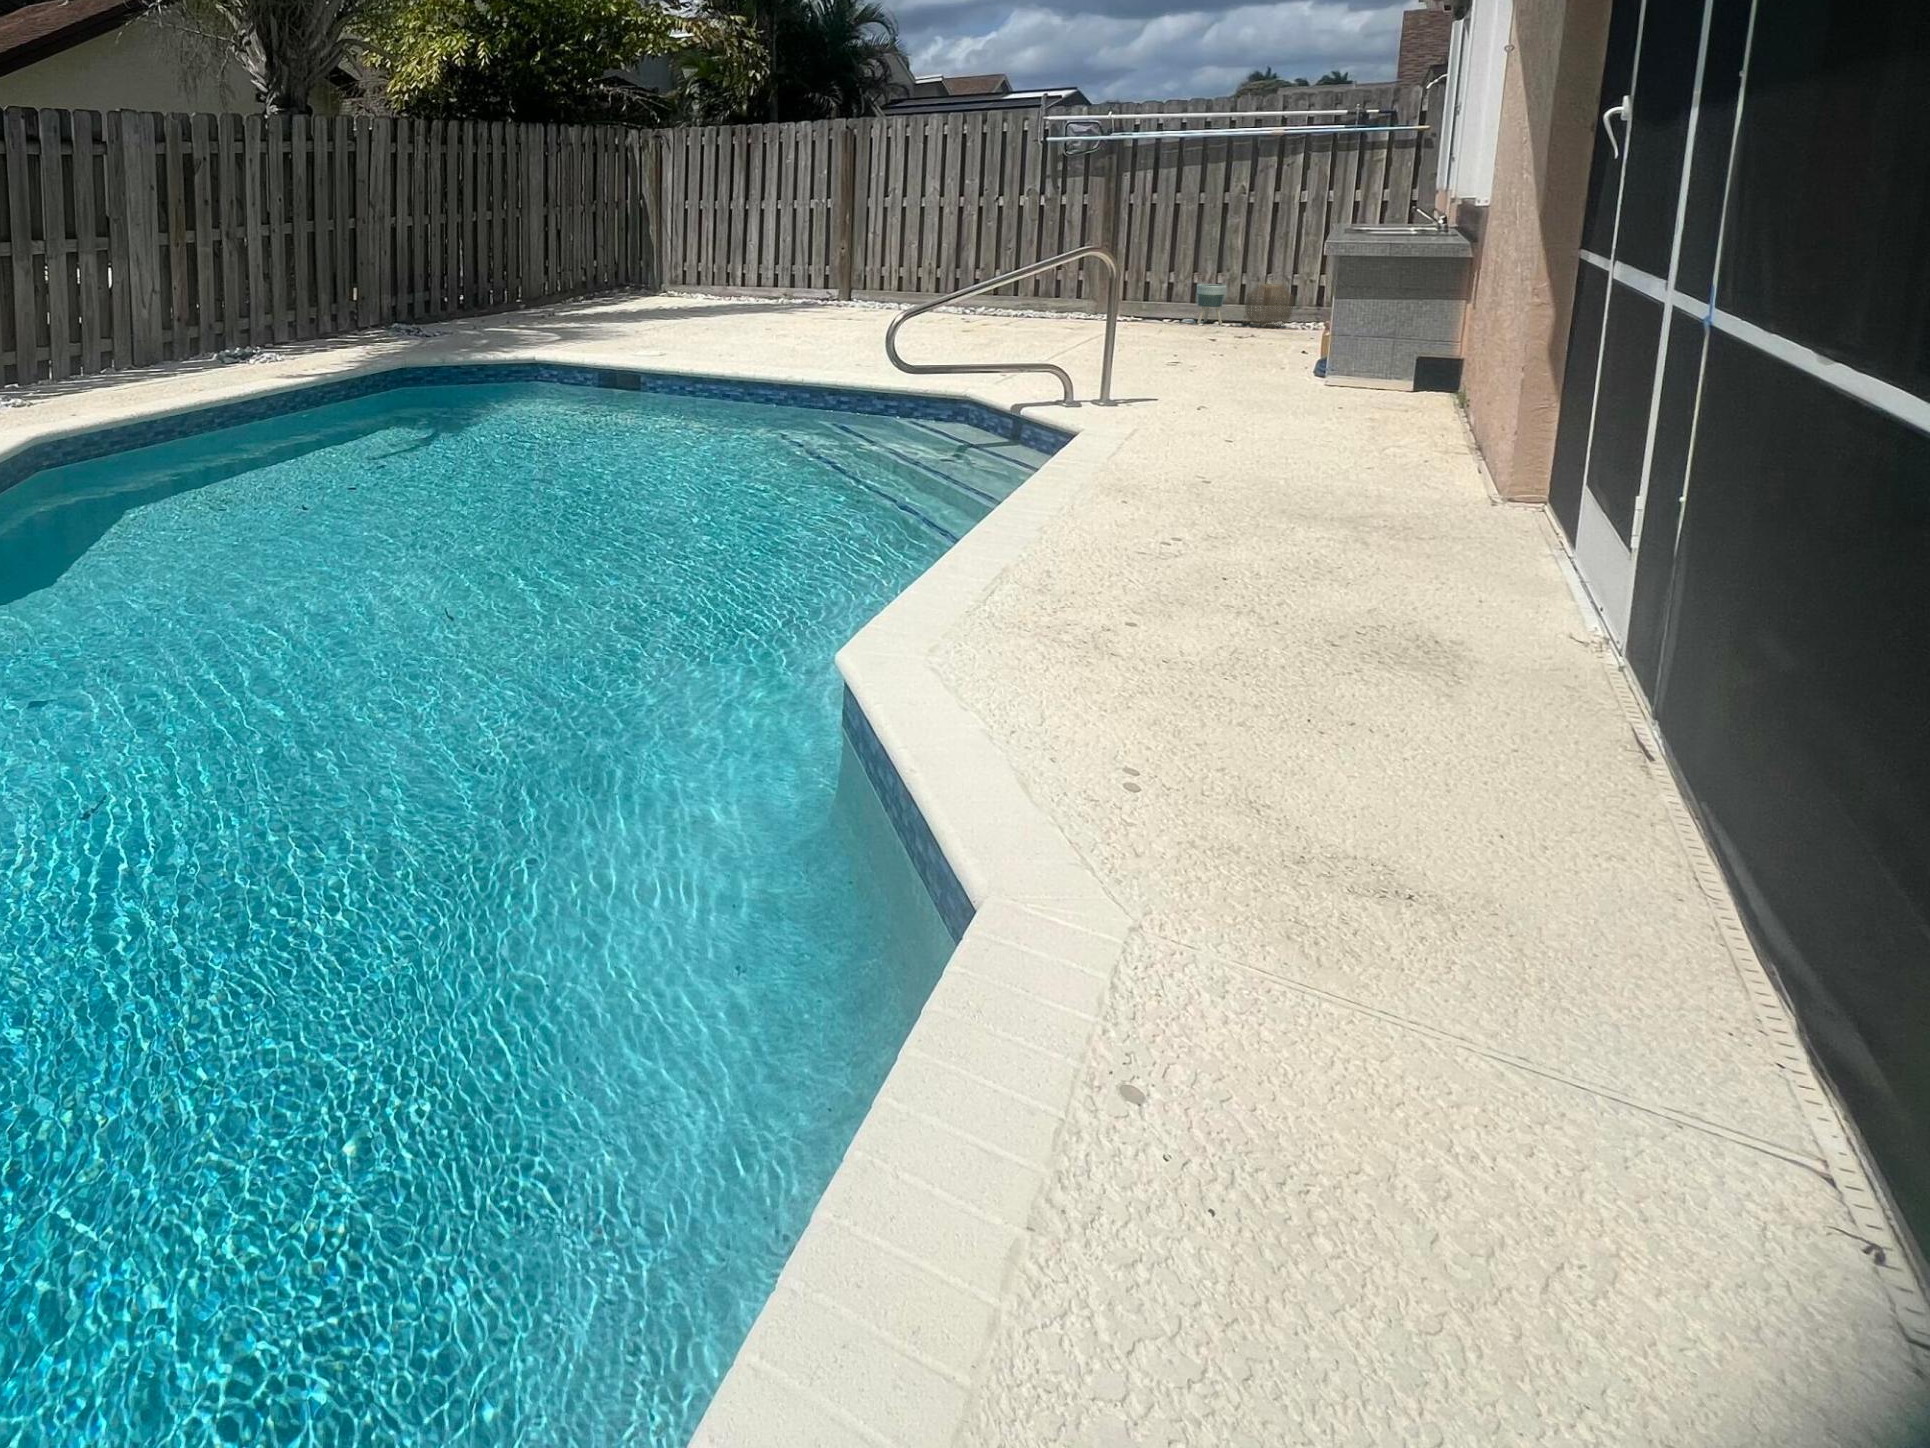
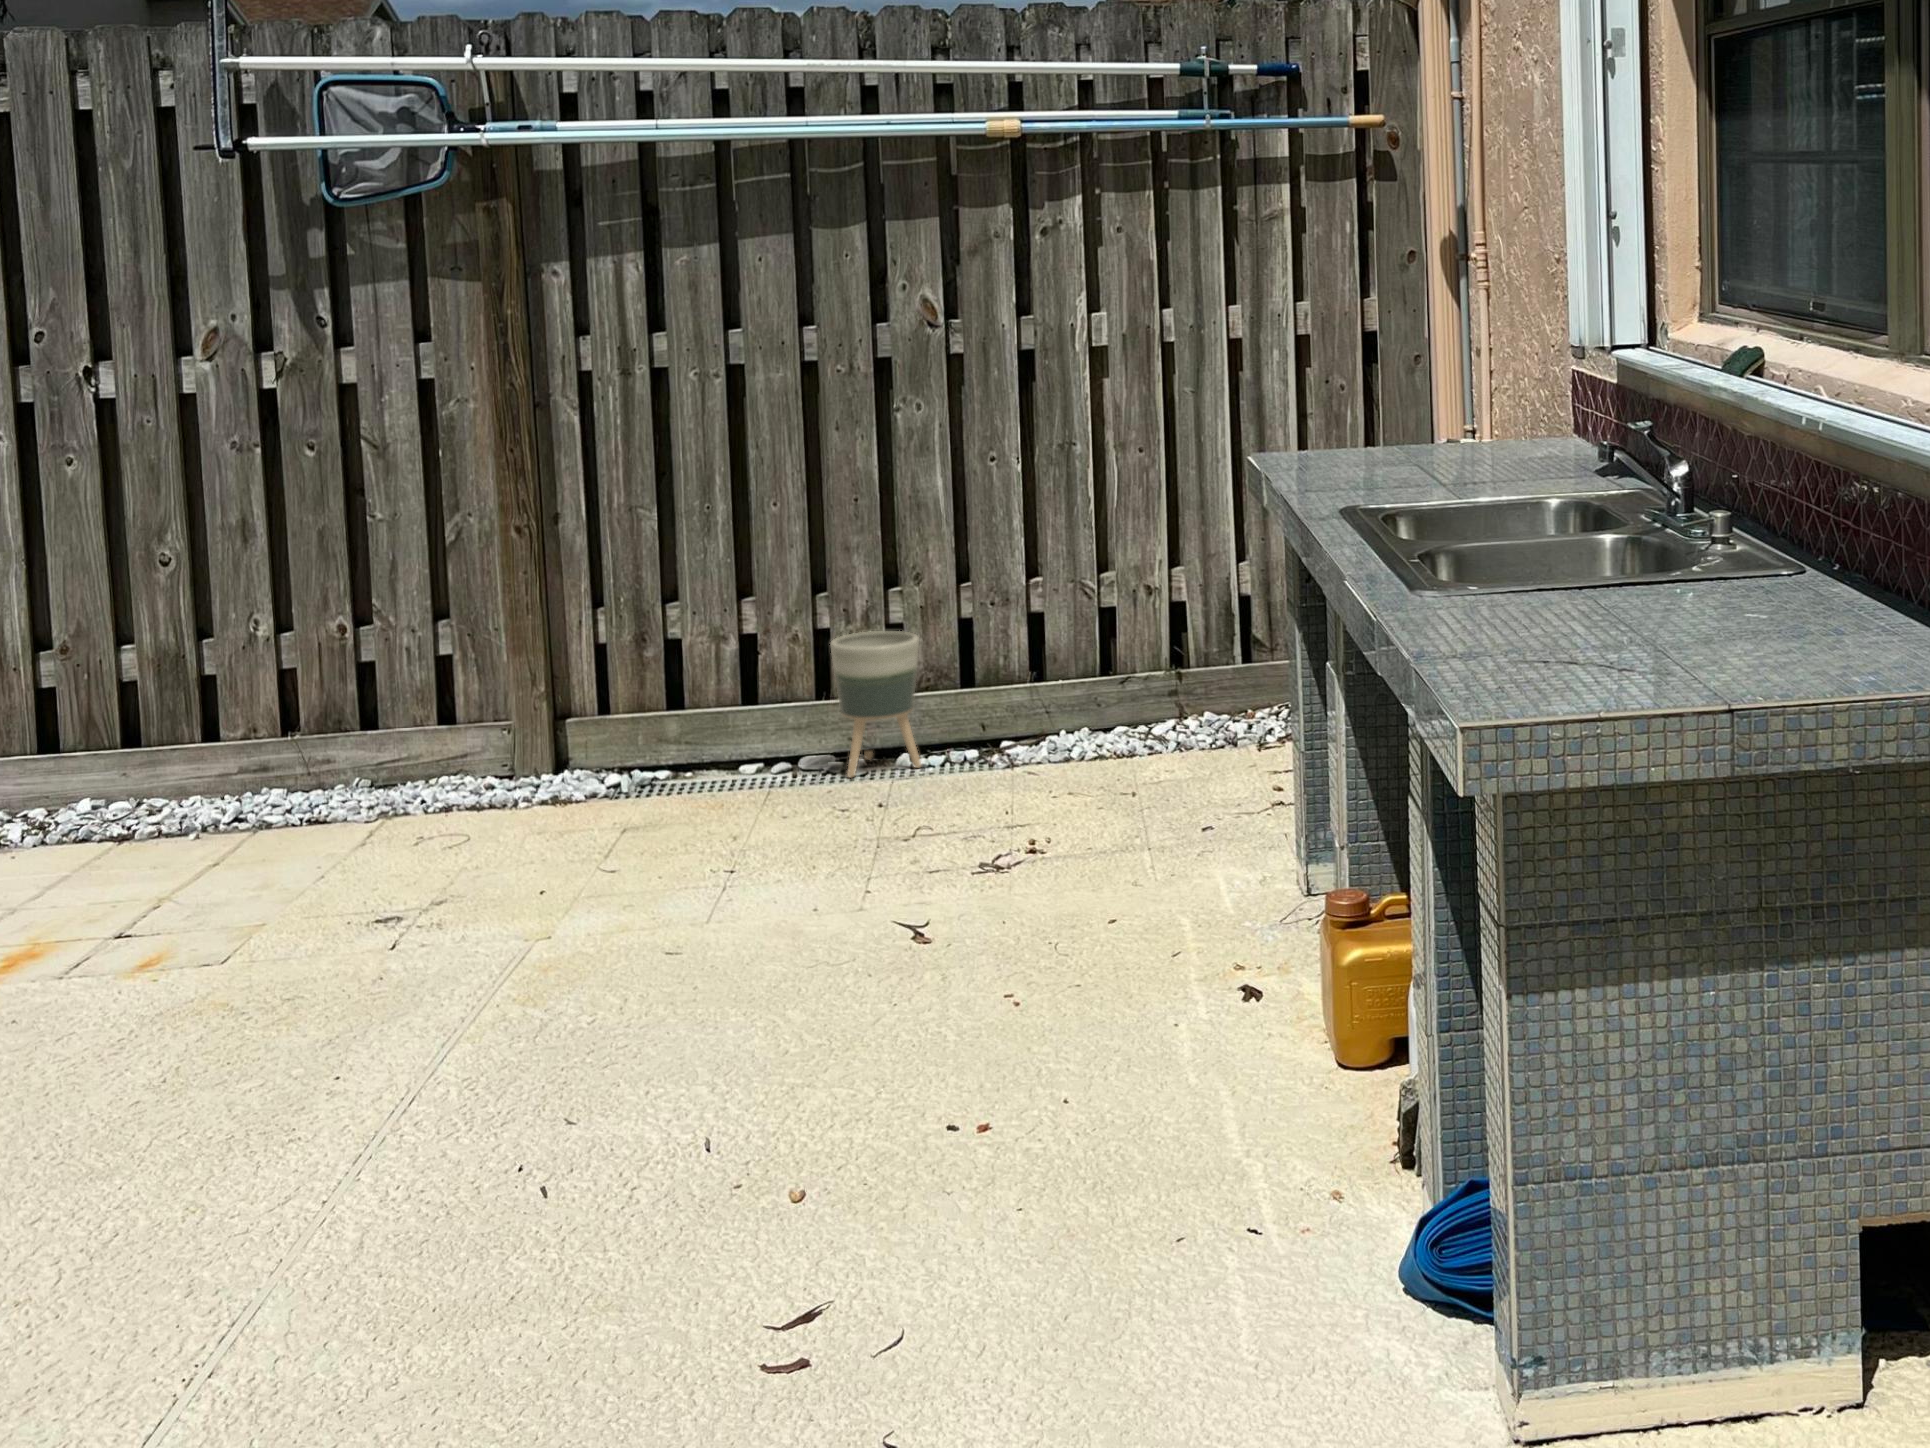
woven basket: present [1246,284,1294,328] -> none [982,616,1117,766]

